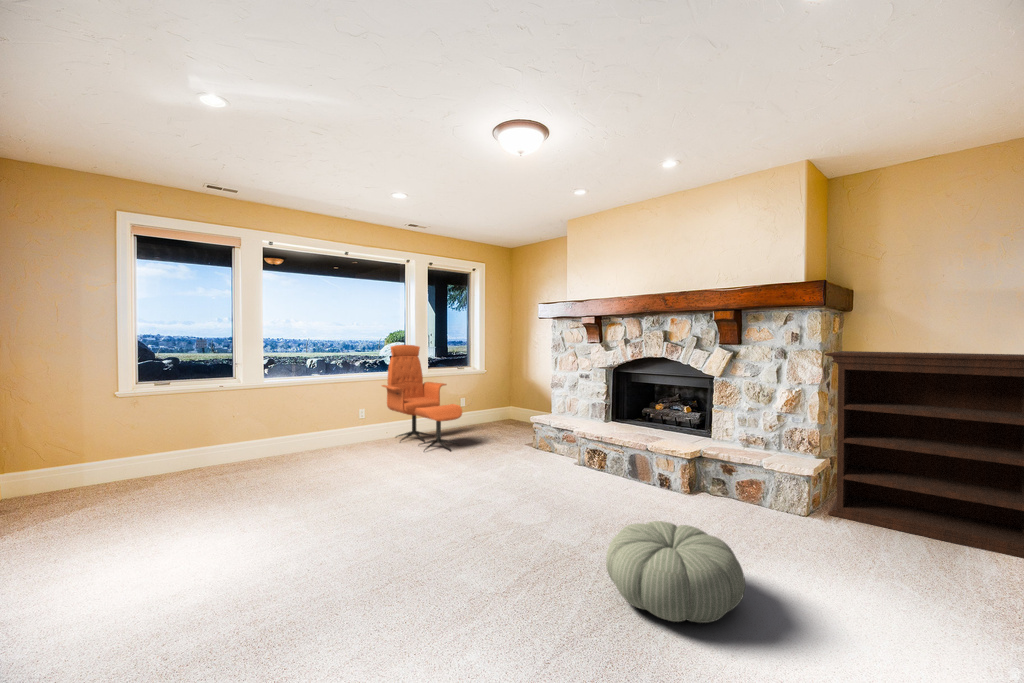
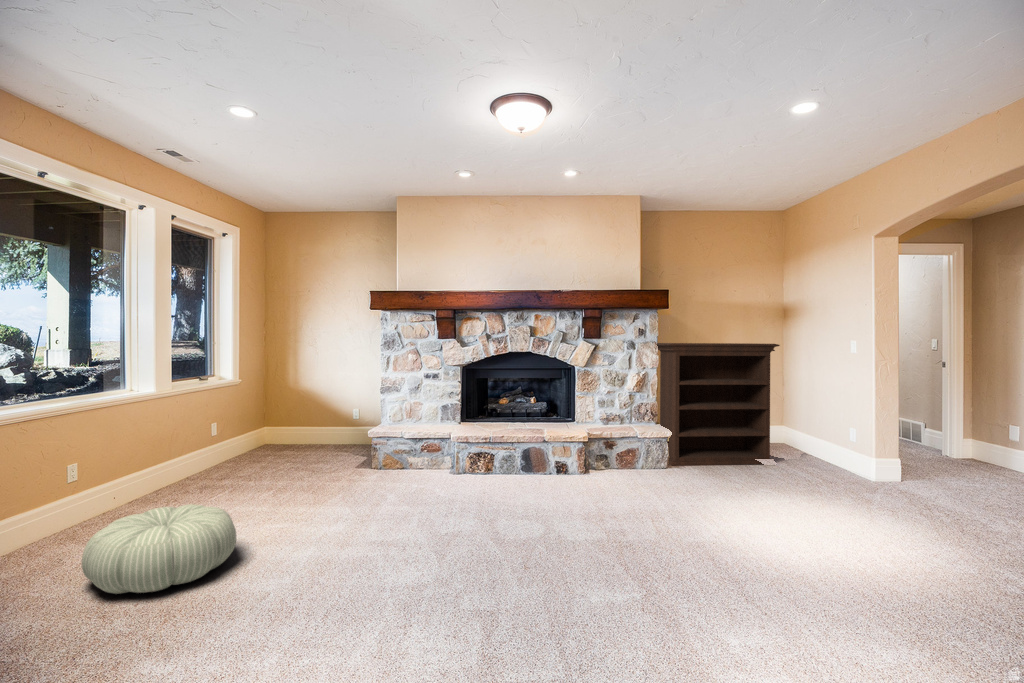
lounge chair: present [382,345,462,451] -> none [111,340,284,505]
pouf: present [606,521,745,623] -> present [82,504,236,594]

